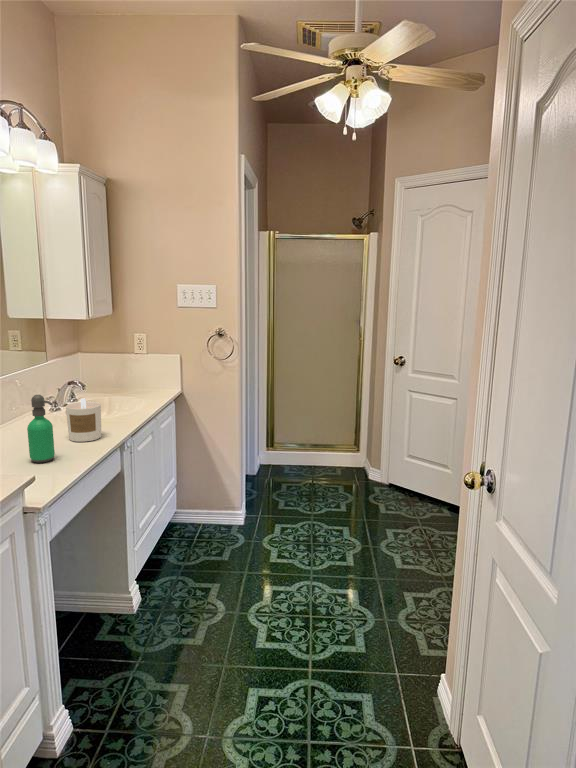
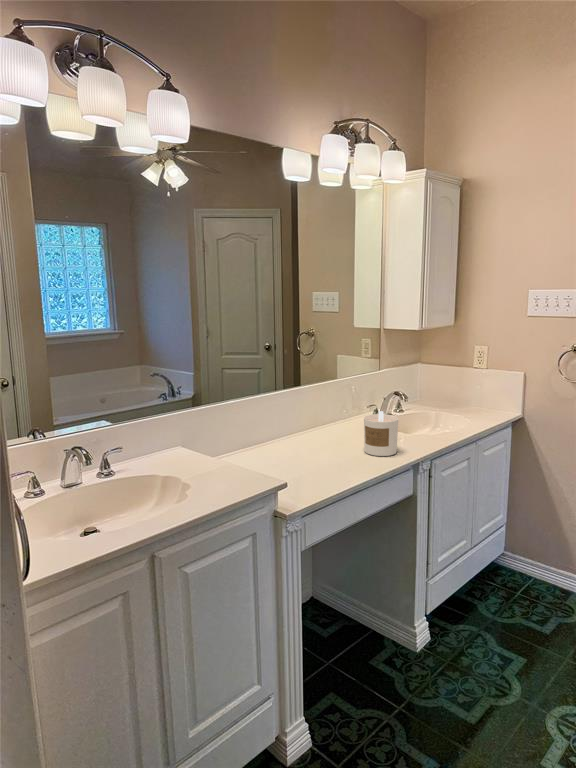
soap dispenser: present [27,395,55,463] -> none [315,402,338,469]

